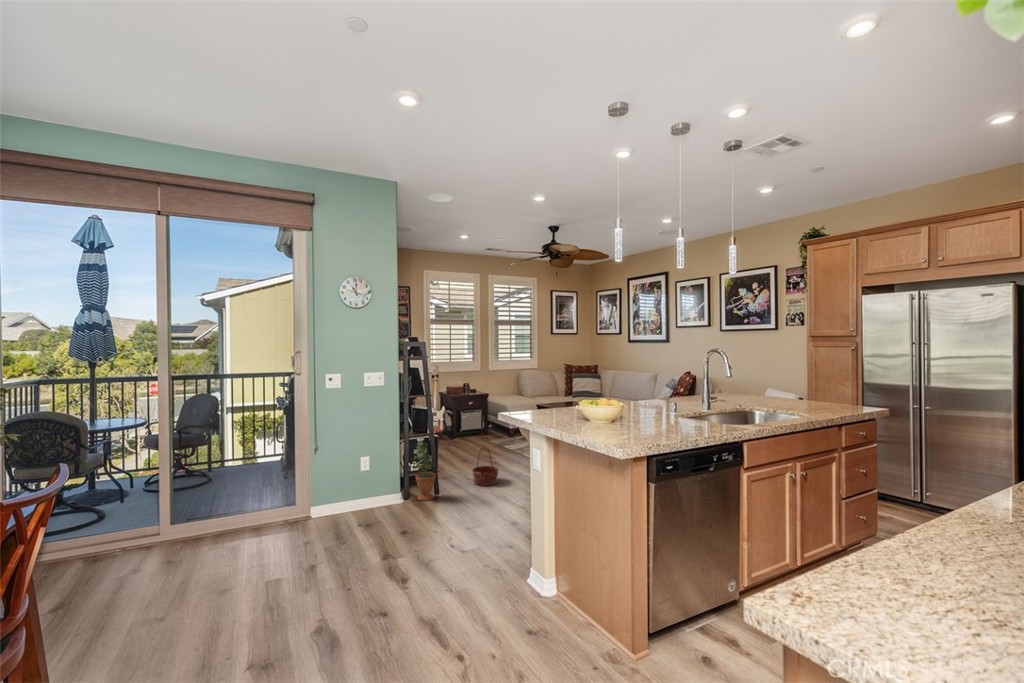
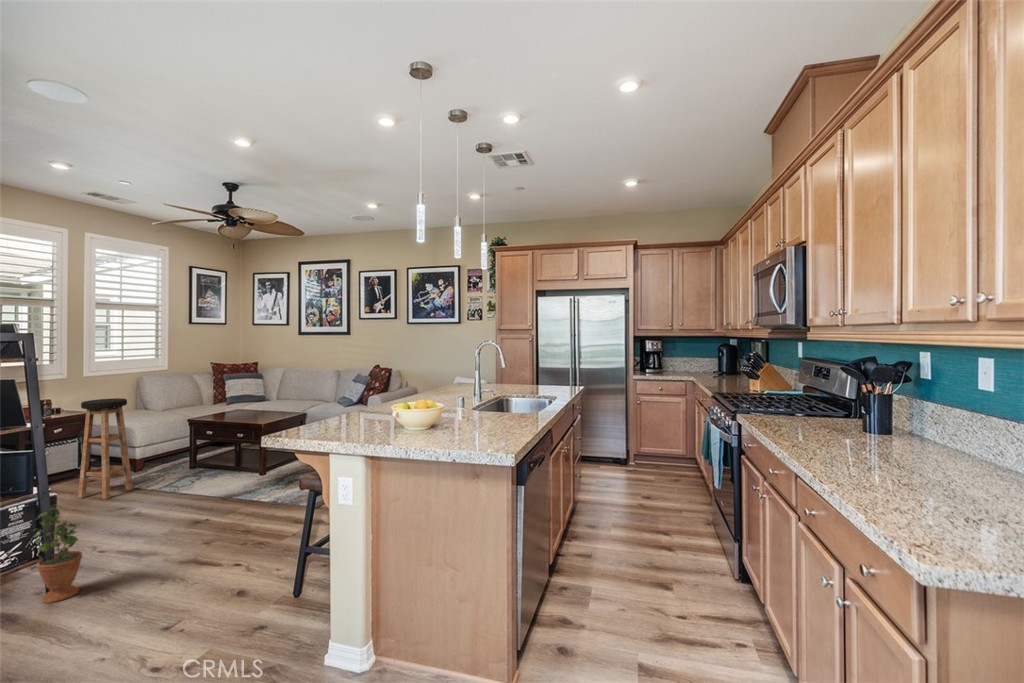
bar stool: none [470,384,497,450] -> present [78,398,133,499]
basket: present [472,447,499,486] -> none [135,489,183,548]

